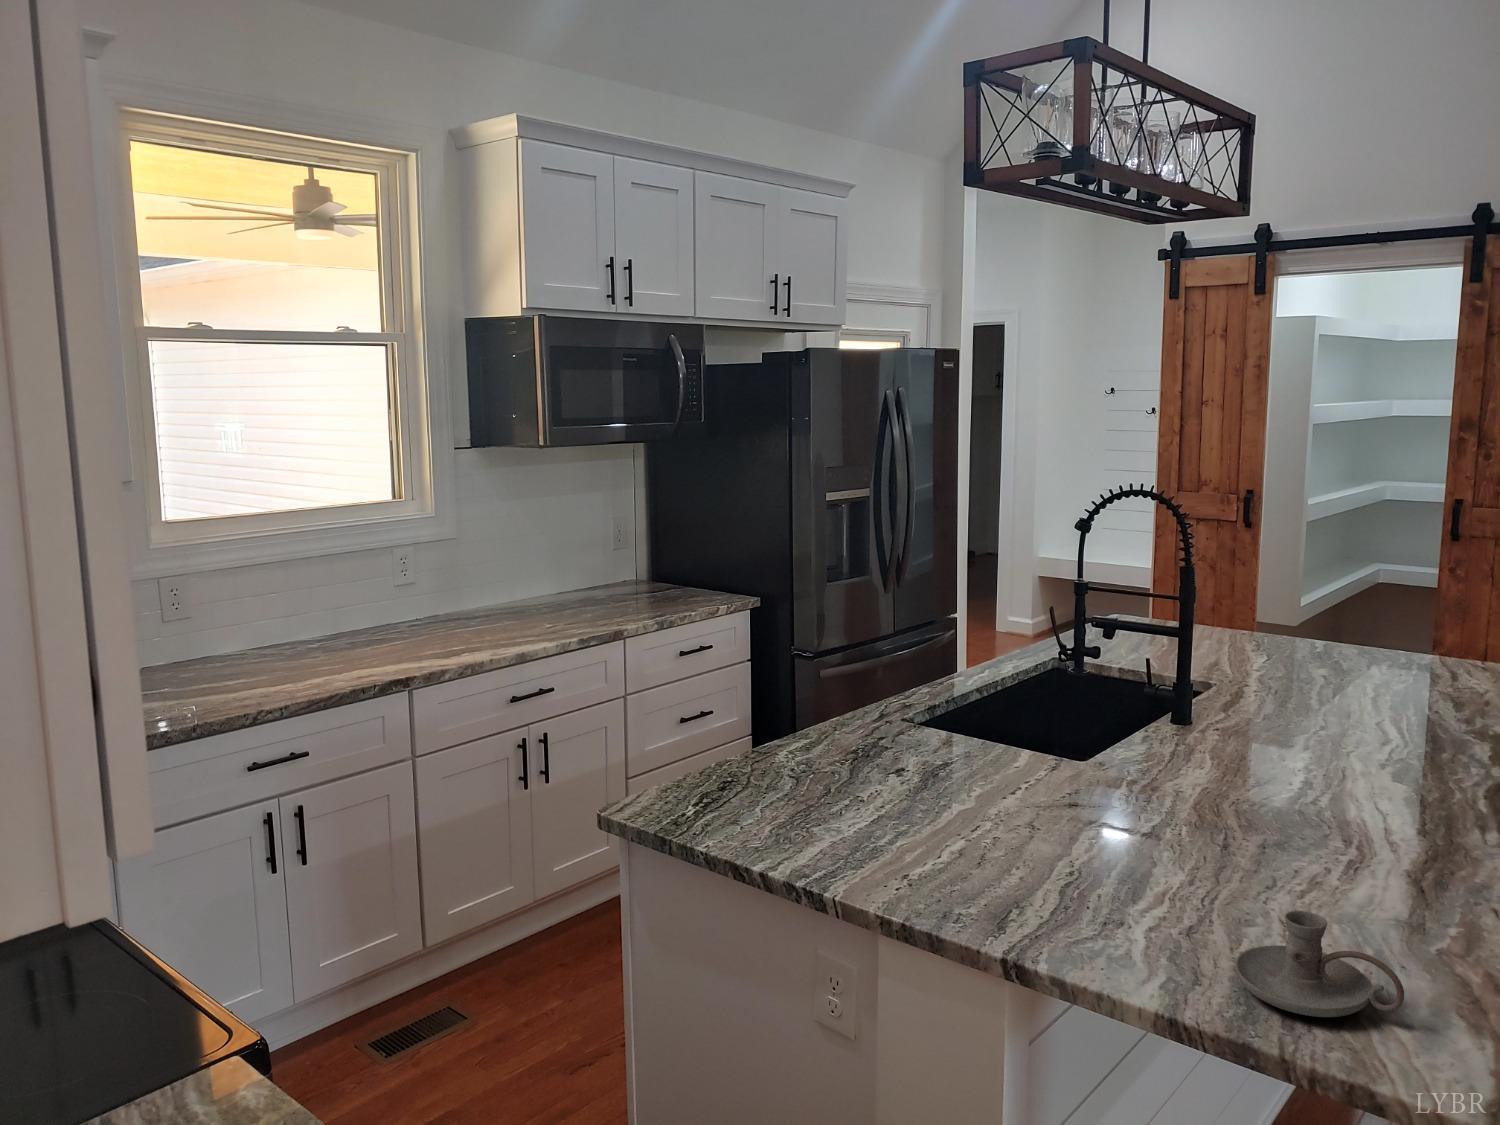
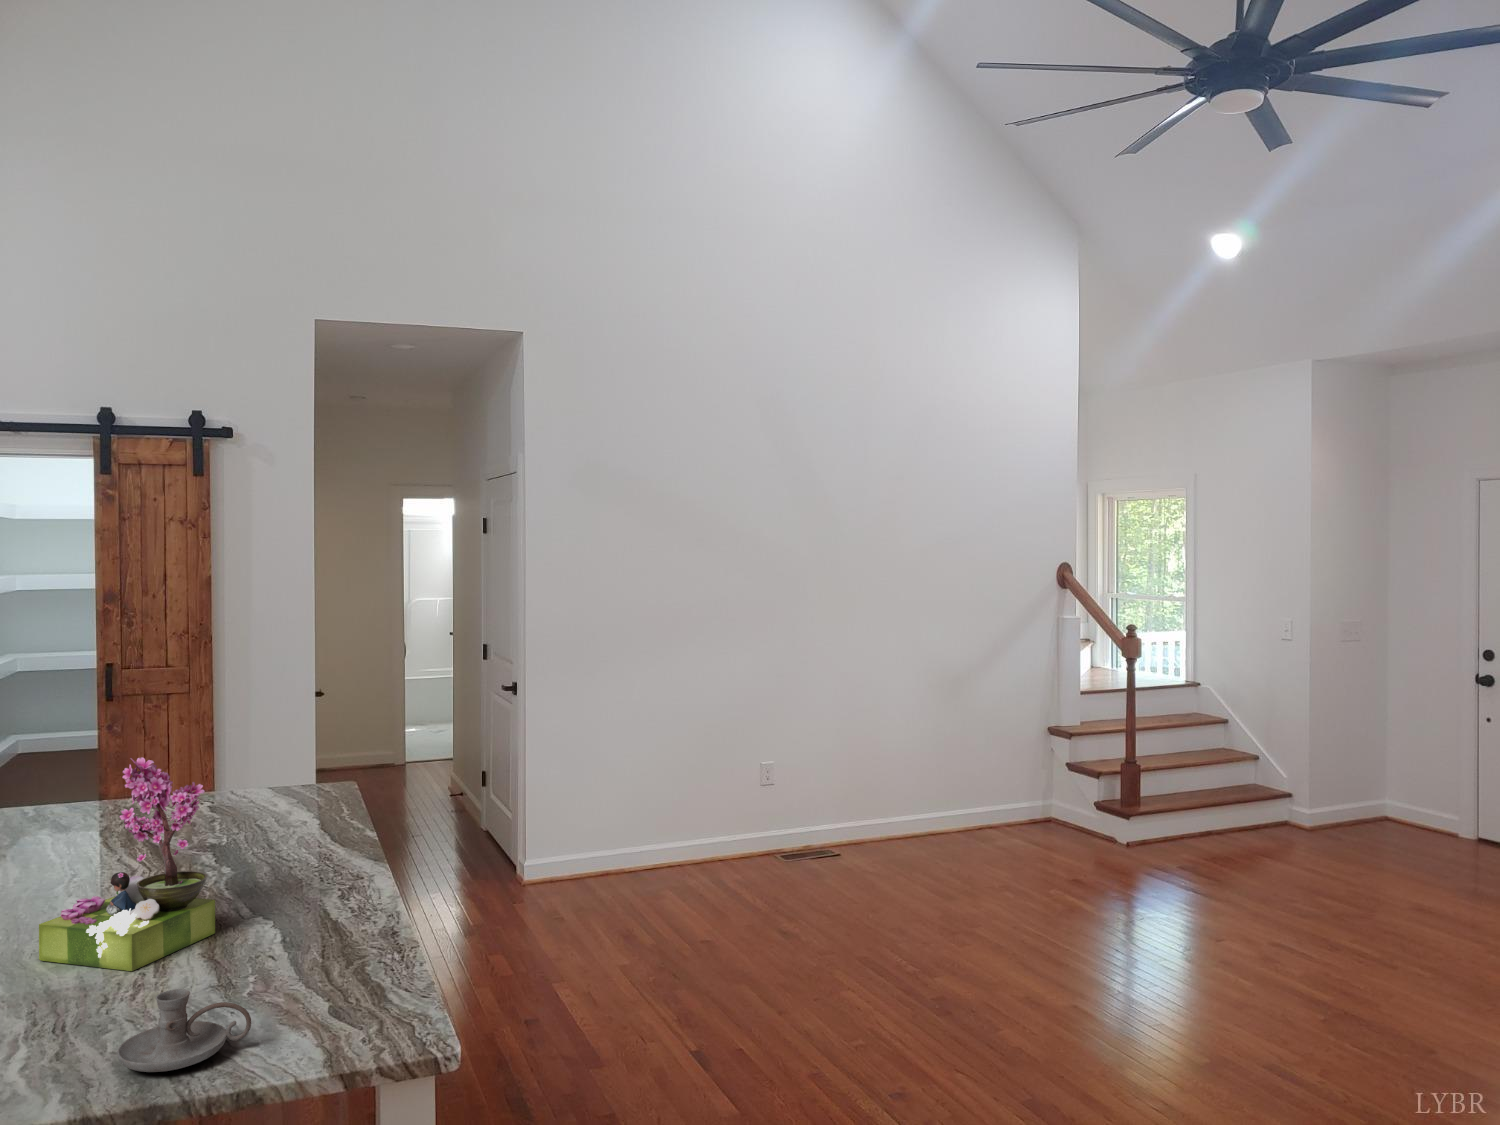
flower arrangement: none [1235,607,1442,862] -> present [39,757,215,971]

